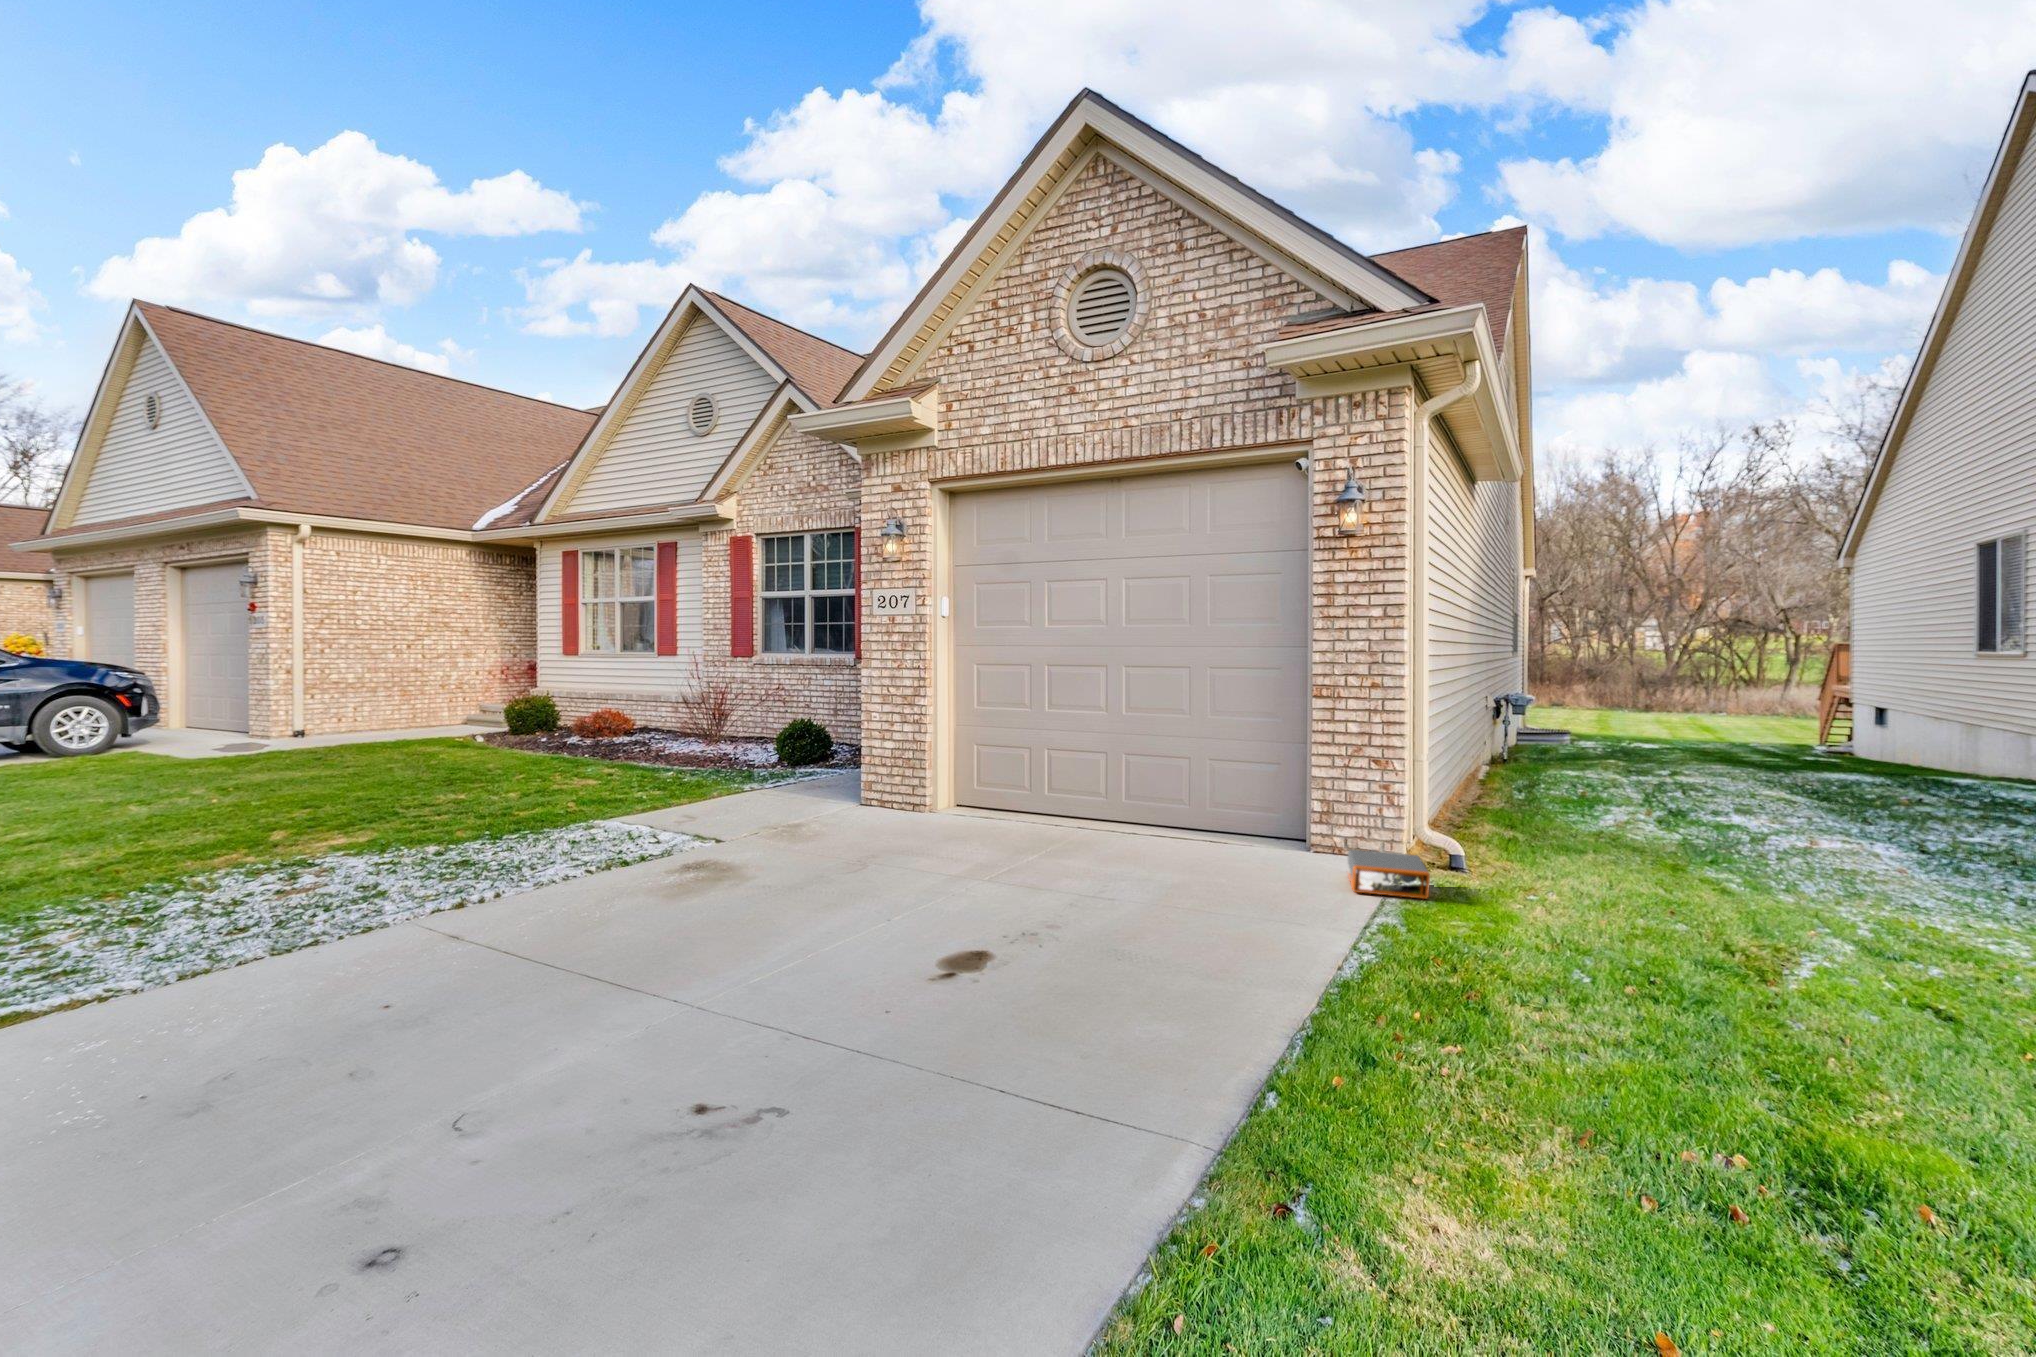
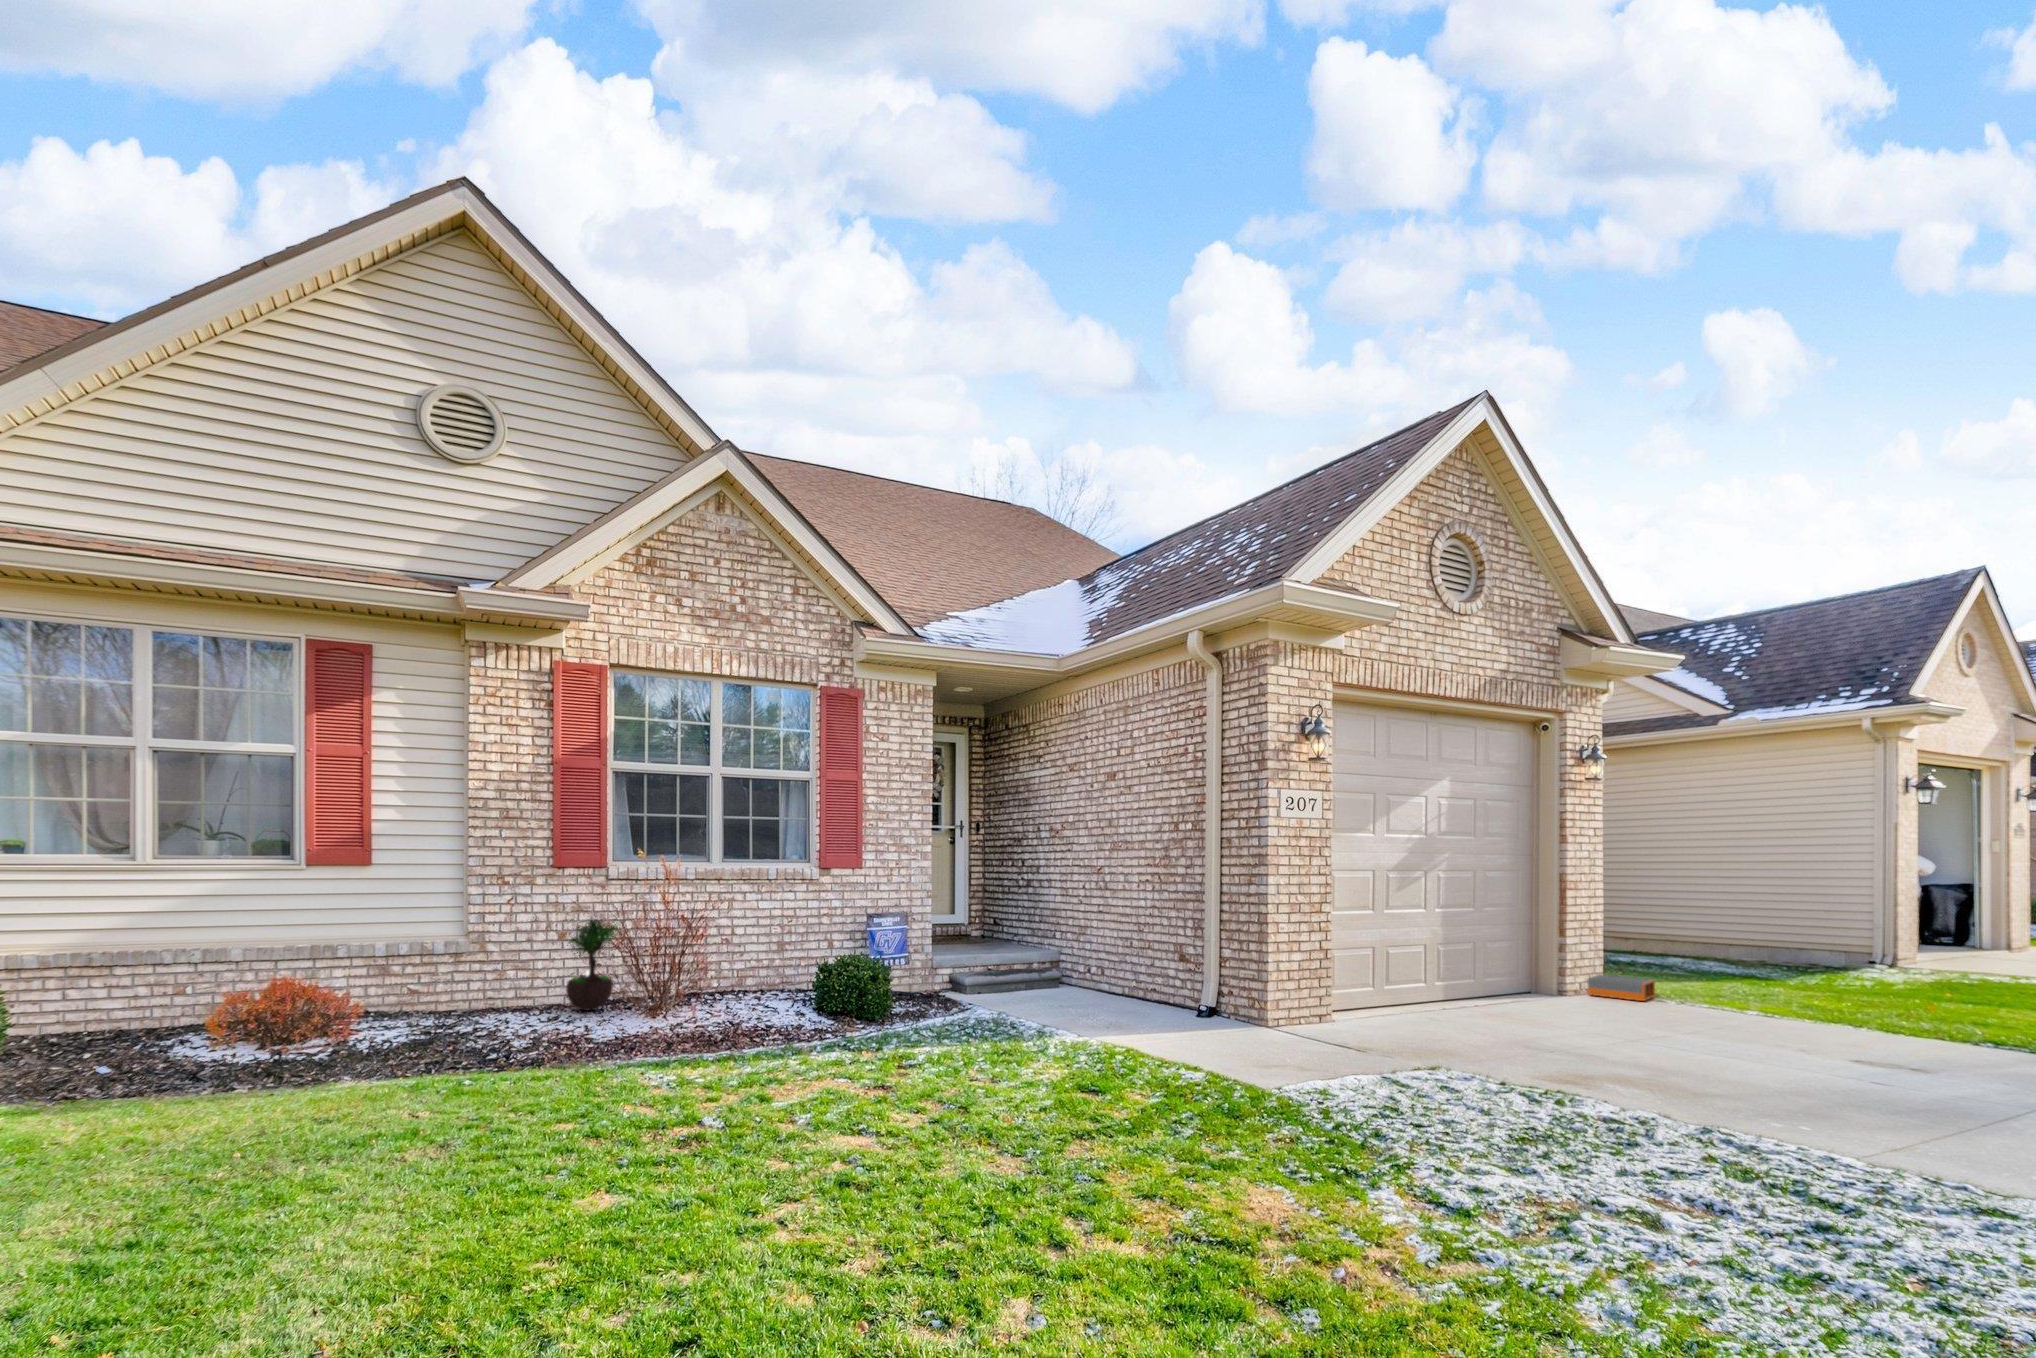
potted tree: none [717,676,757,734] -> present [566,916,620,1010]

